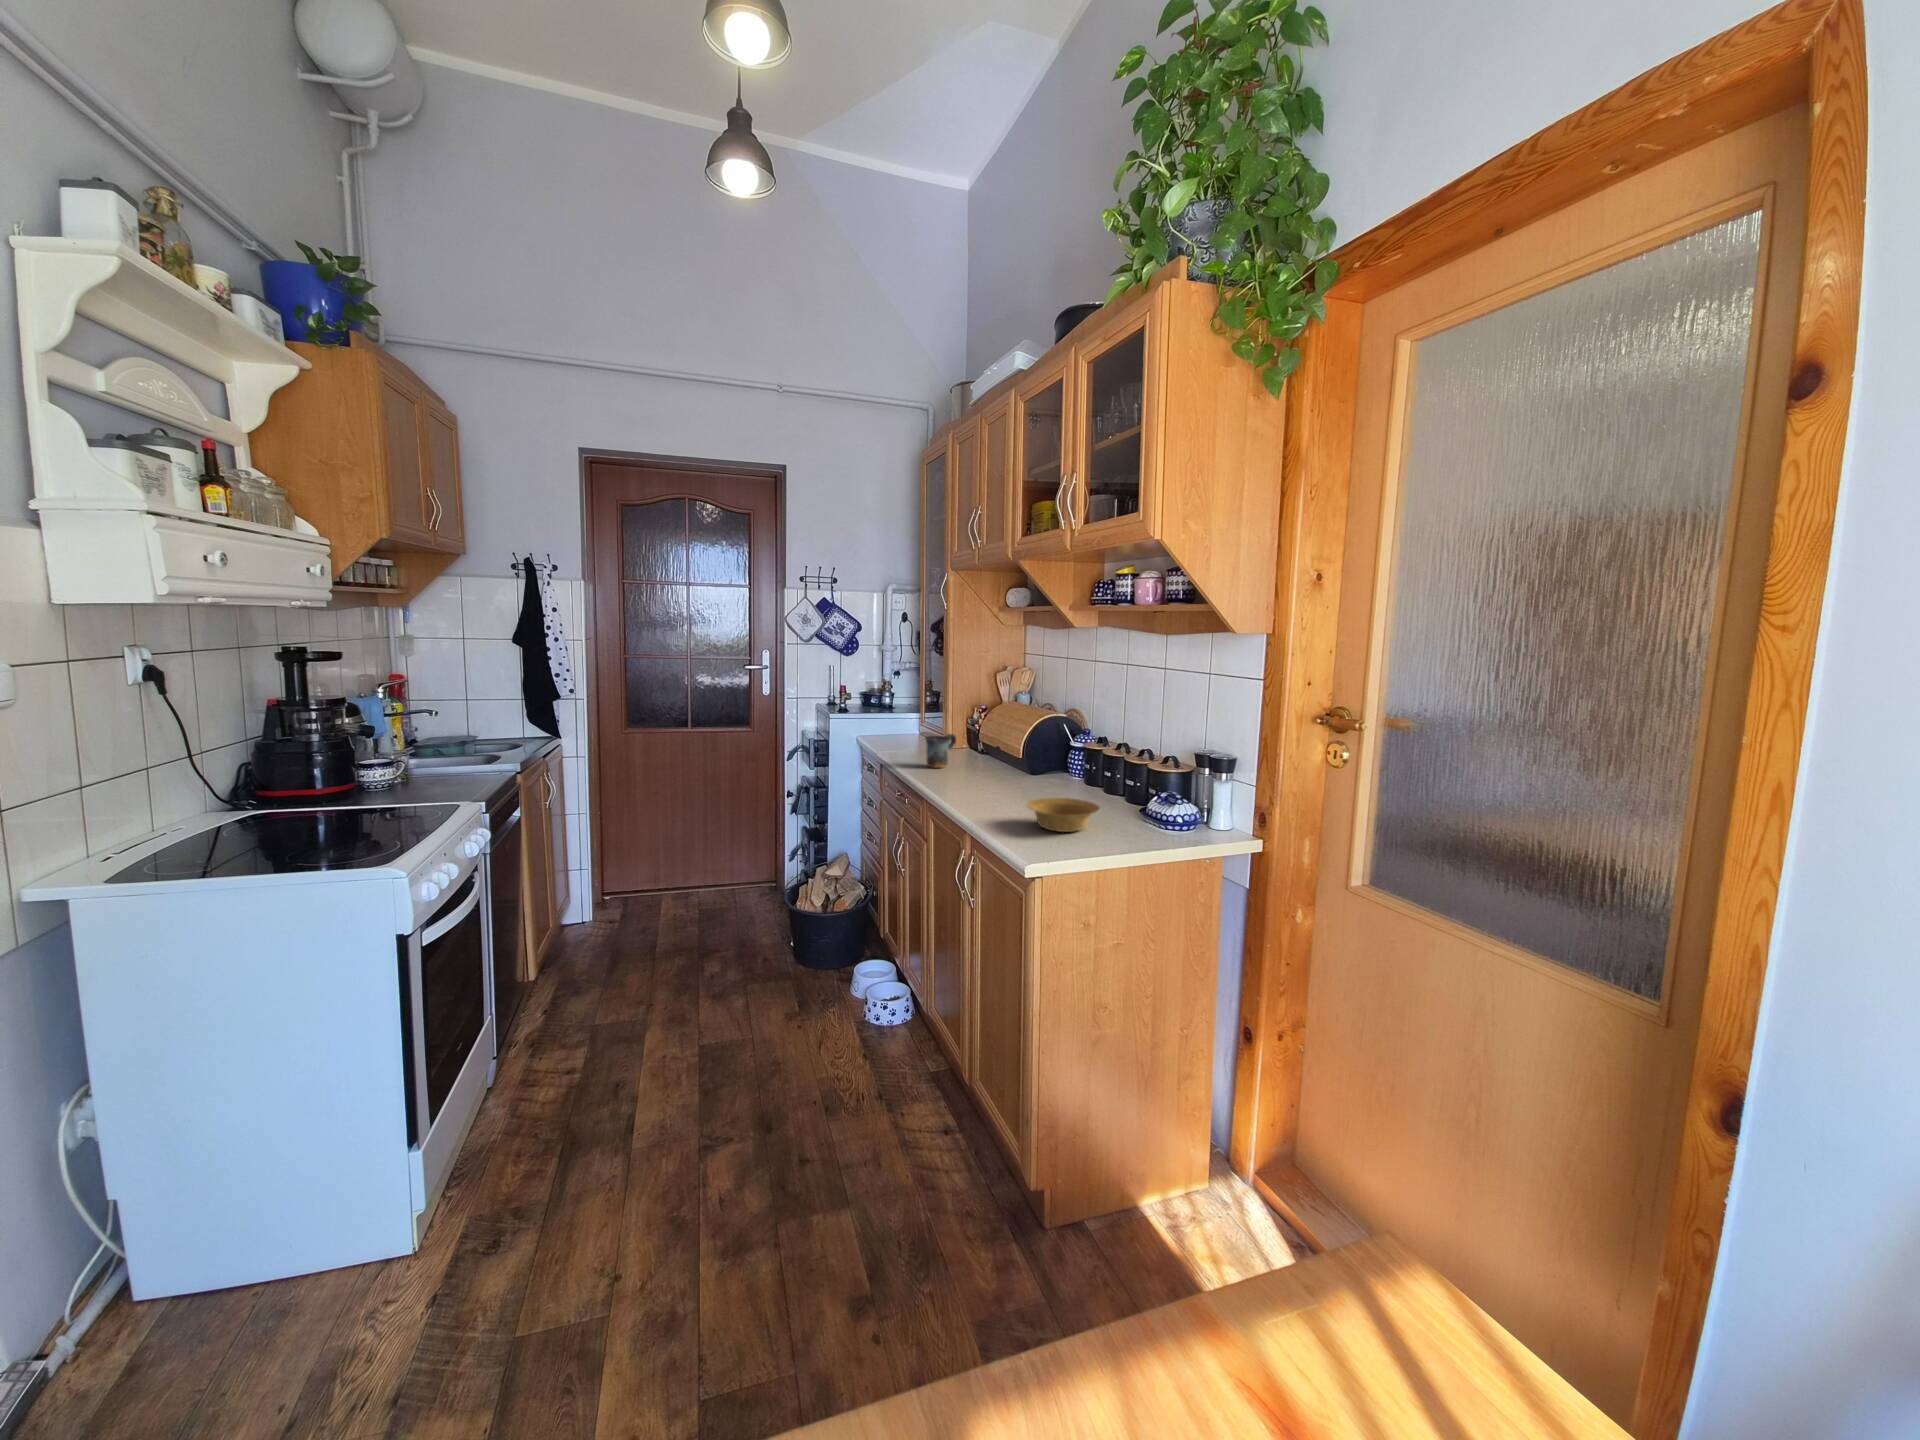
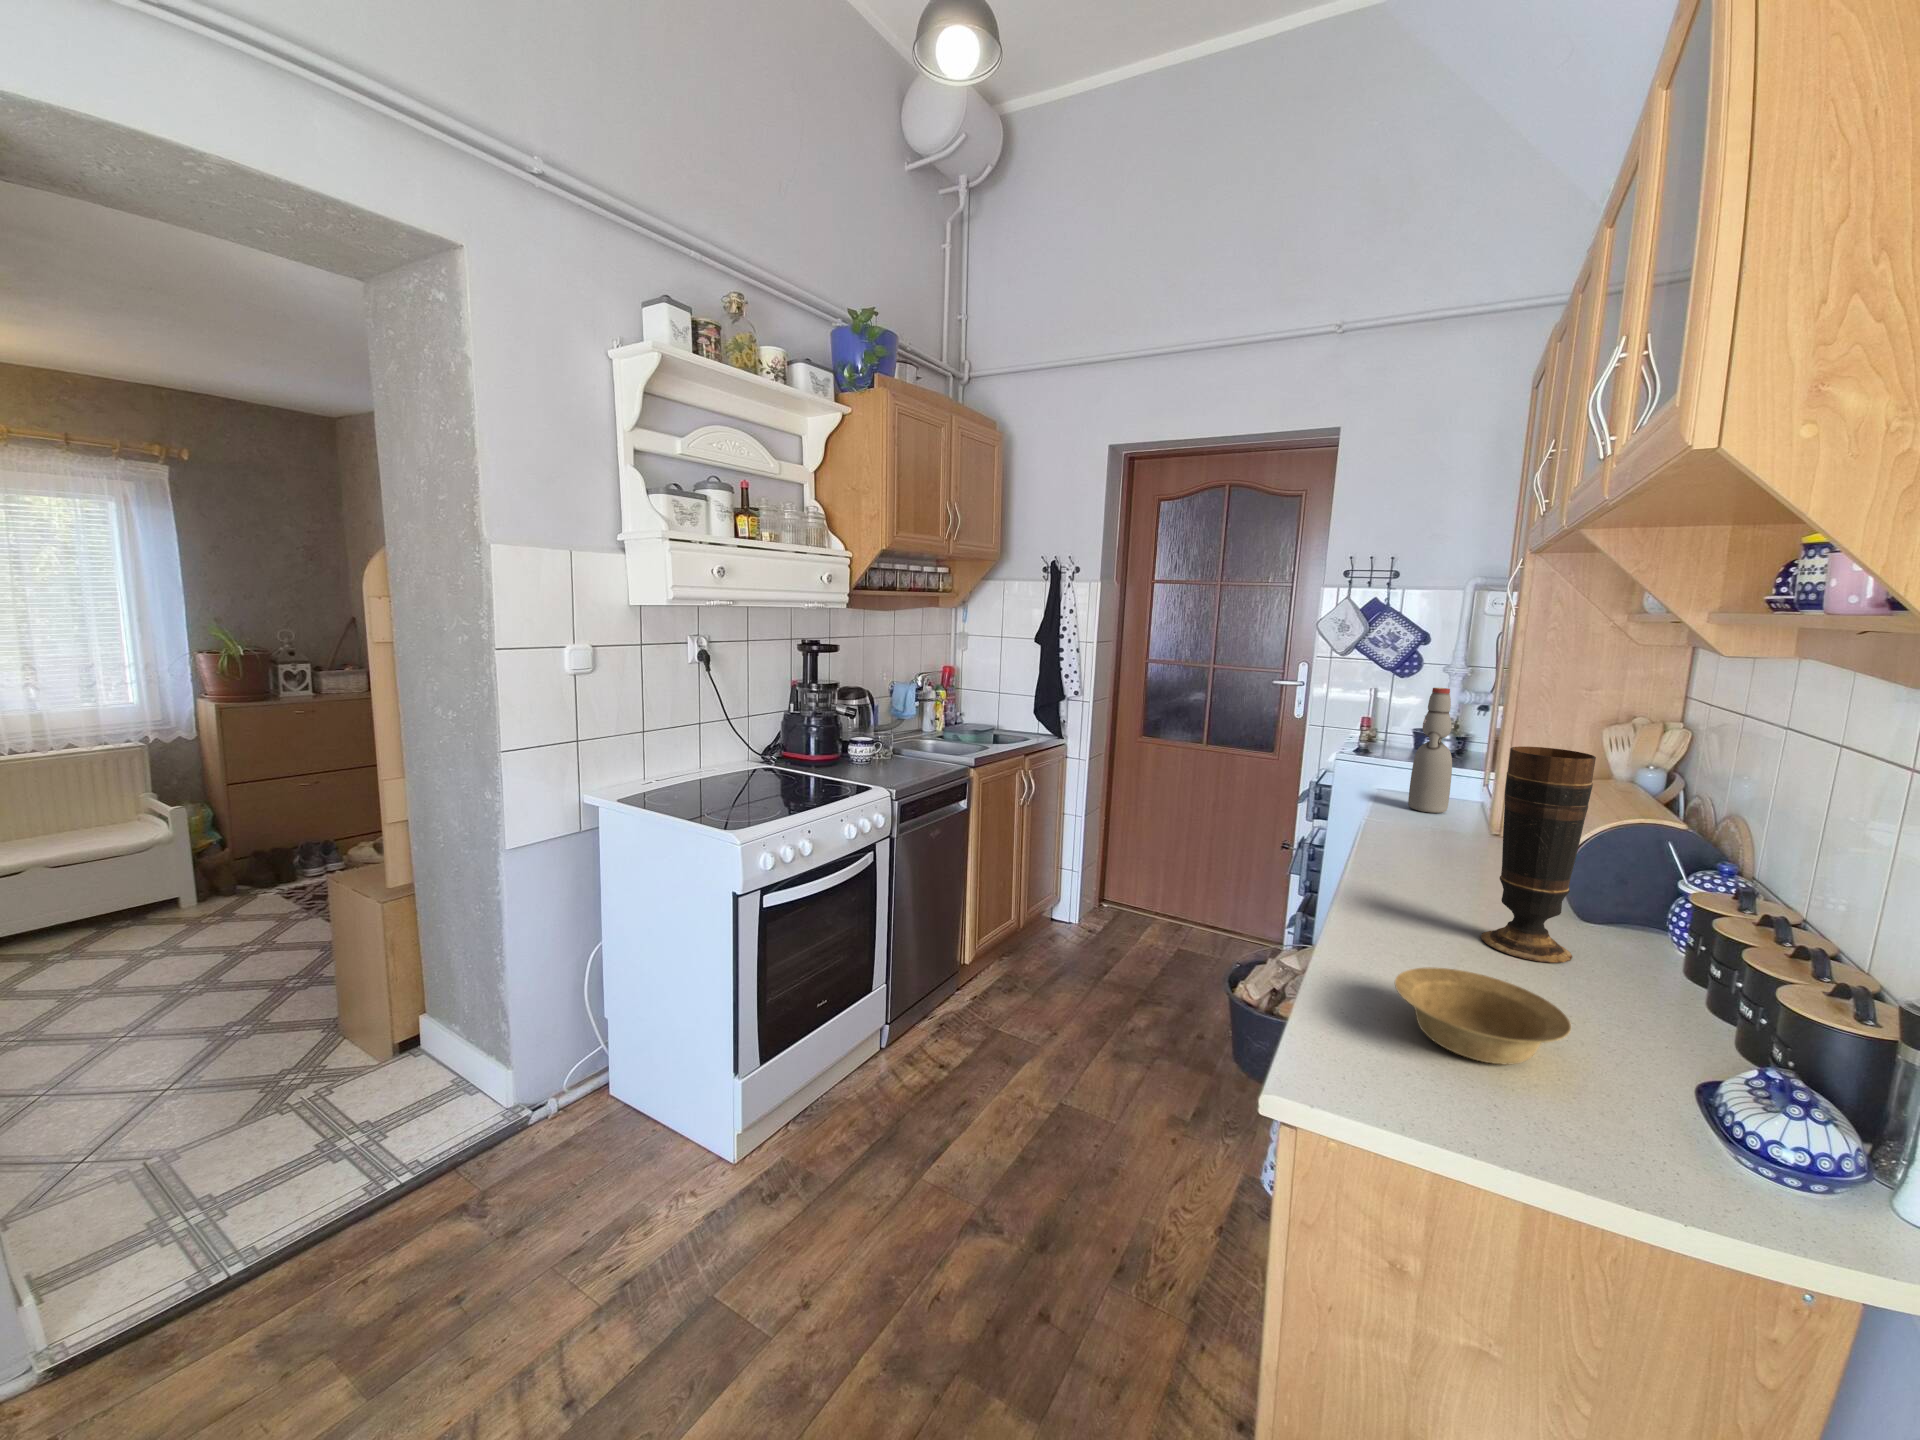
bottle: none [893,661,916,744] -> present [1408,688,1452,813]
vase: none [1010,684,1052,796] -> present [1481,746,1596,963]
mug: present [925,734,956,768] -> none [1398,808,1463,861]

